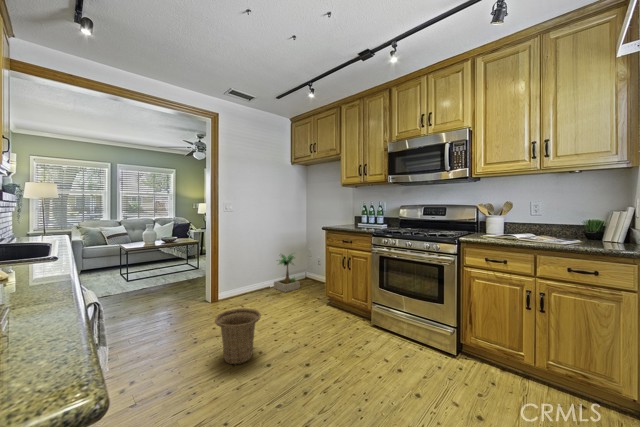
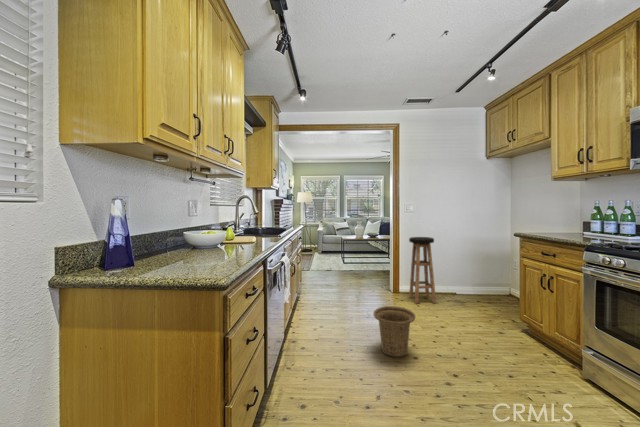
bar stool: none [227,235,256,305] -> present [409,237,436,304]
potted plant: present [274,254,300,292] -> none [462,258,494,303]

